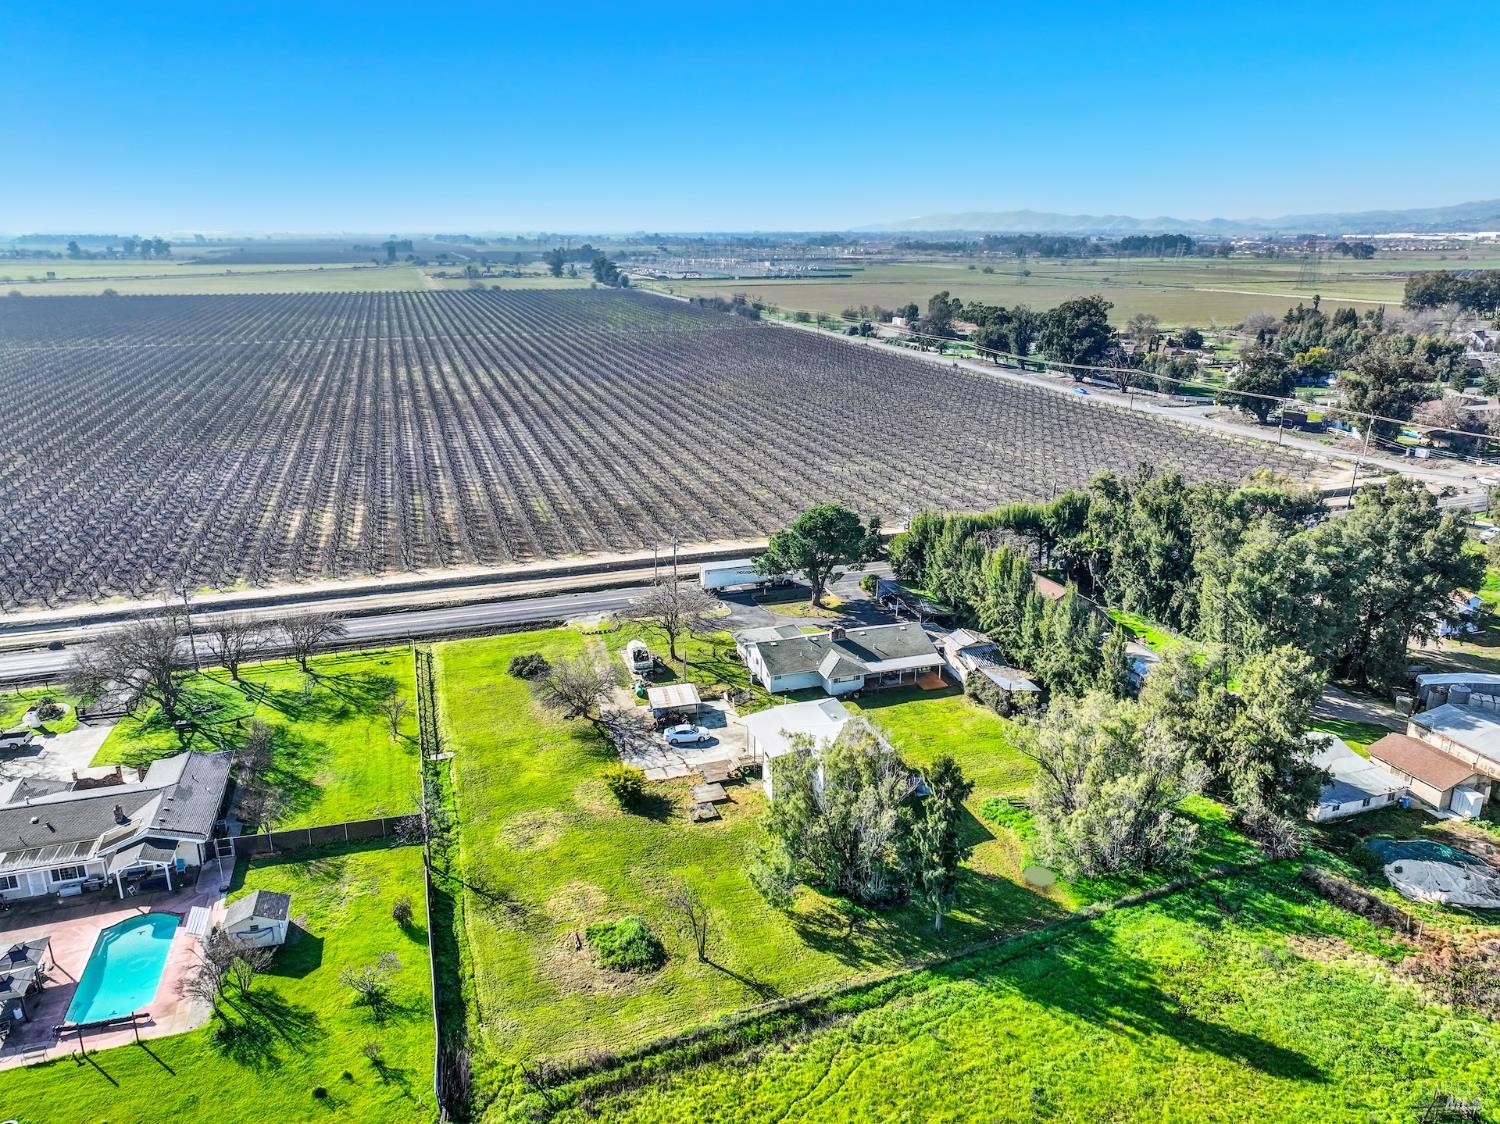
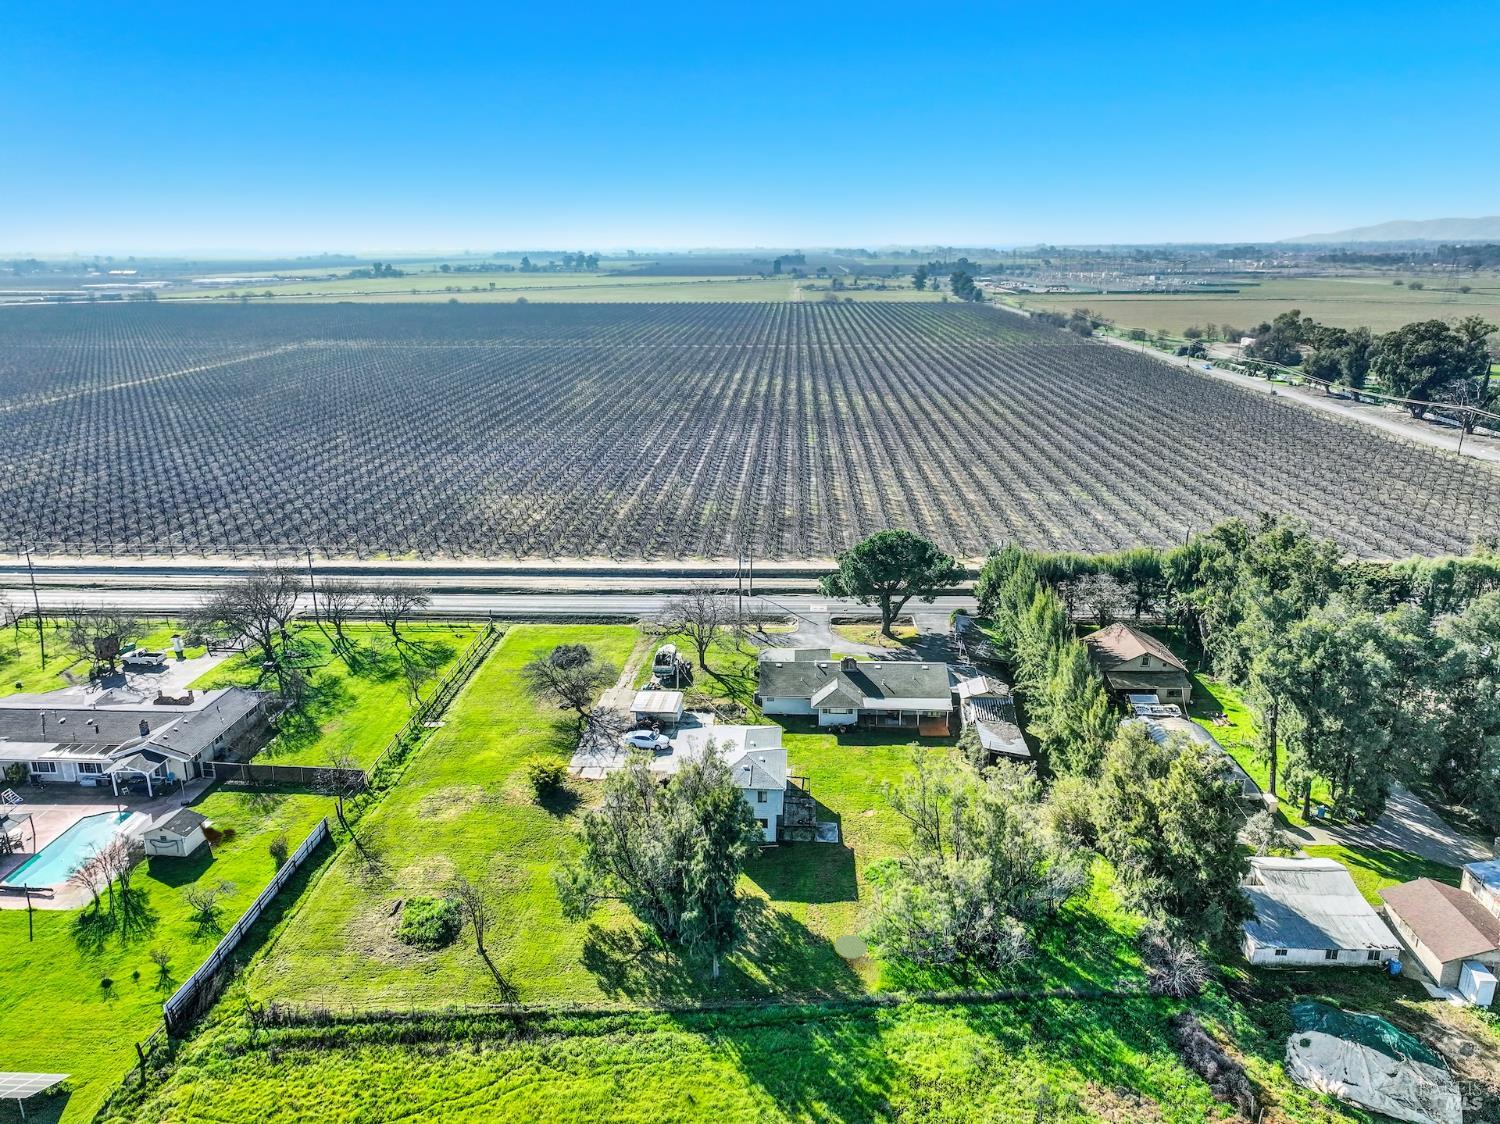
lounge chair: none [284,901,326,931] -> present [198,822,236,844]

